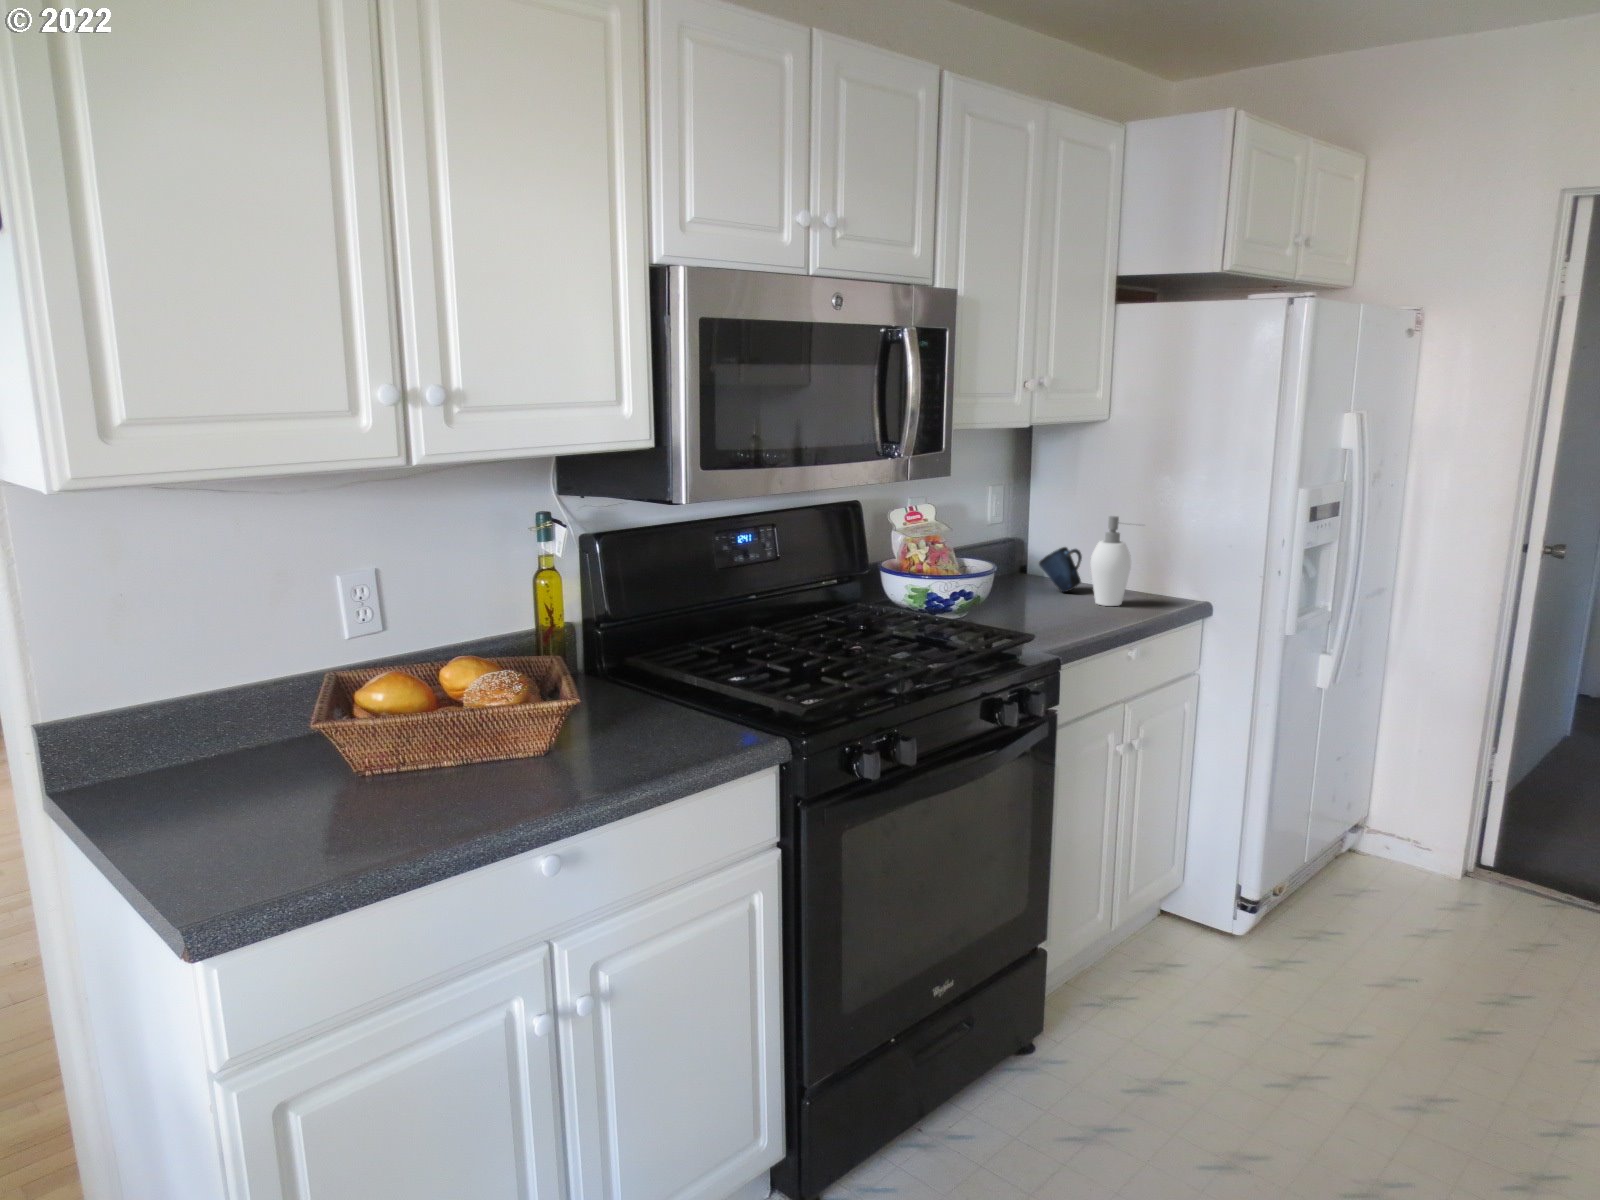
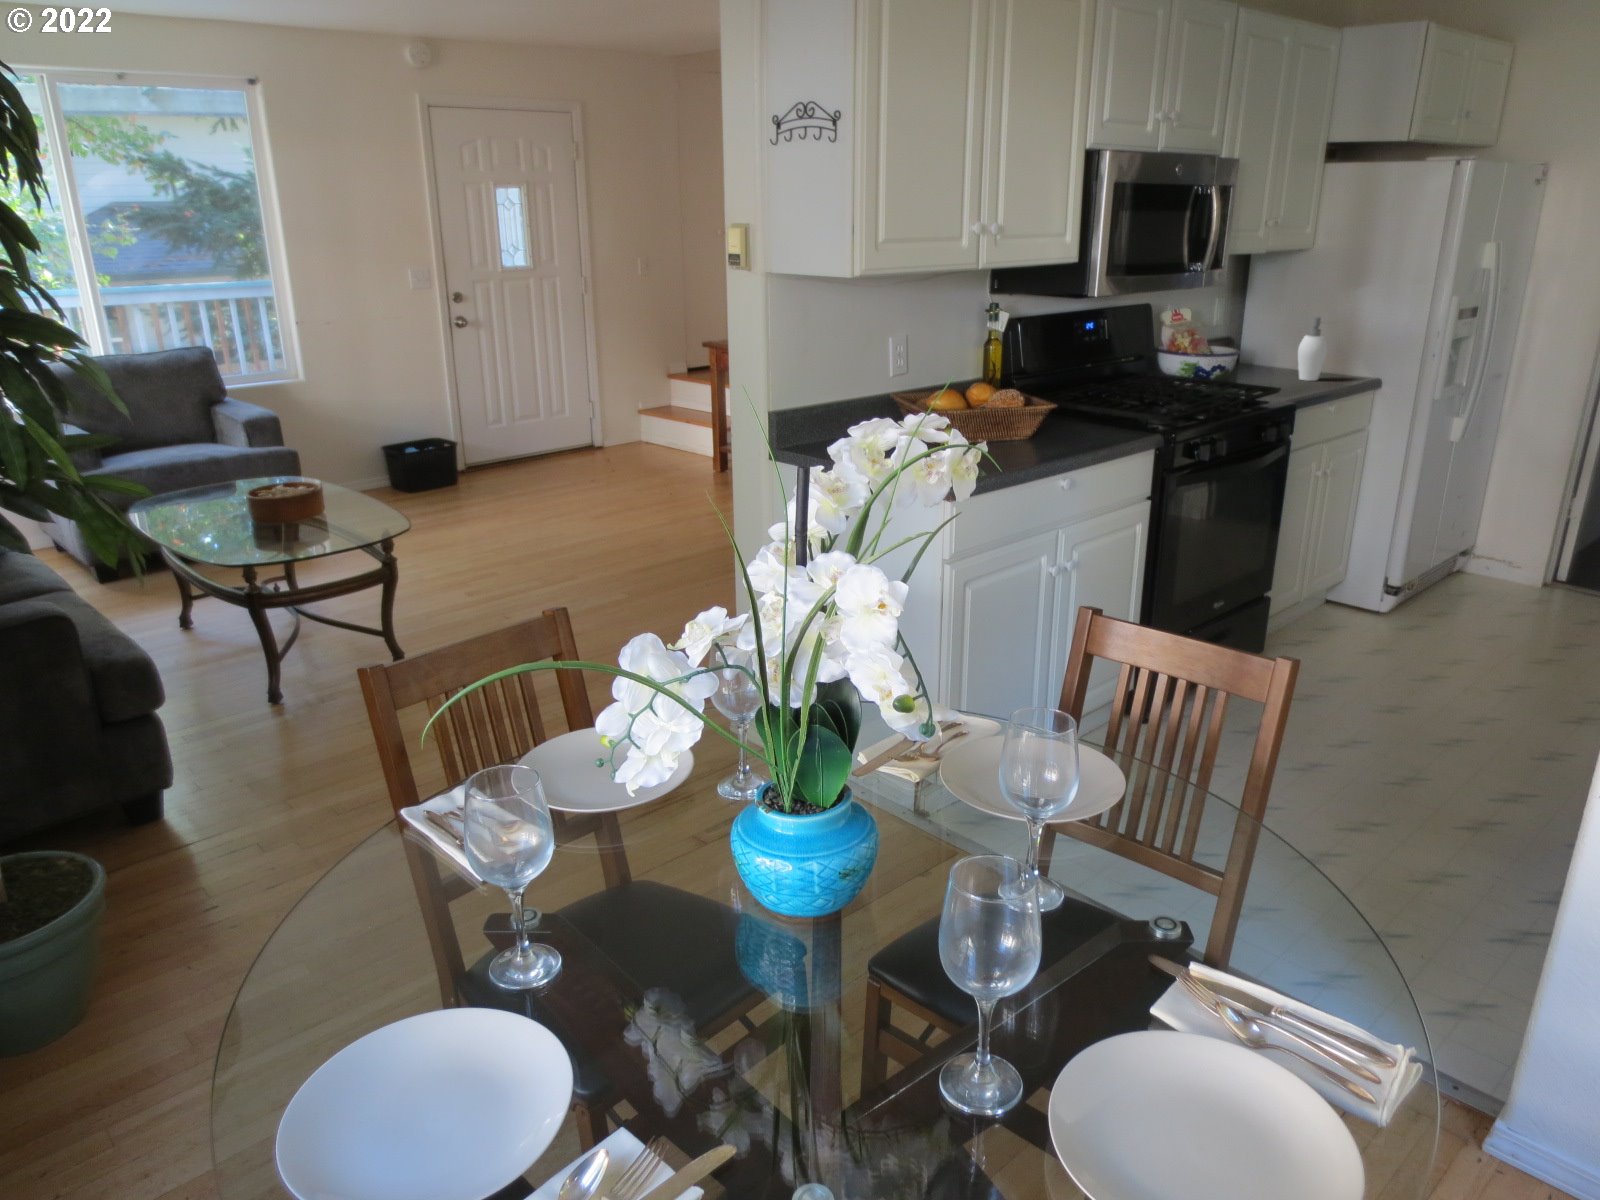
mug: present [1039,547,1082,592] -> none [1255,342,1289,375]

